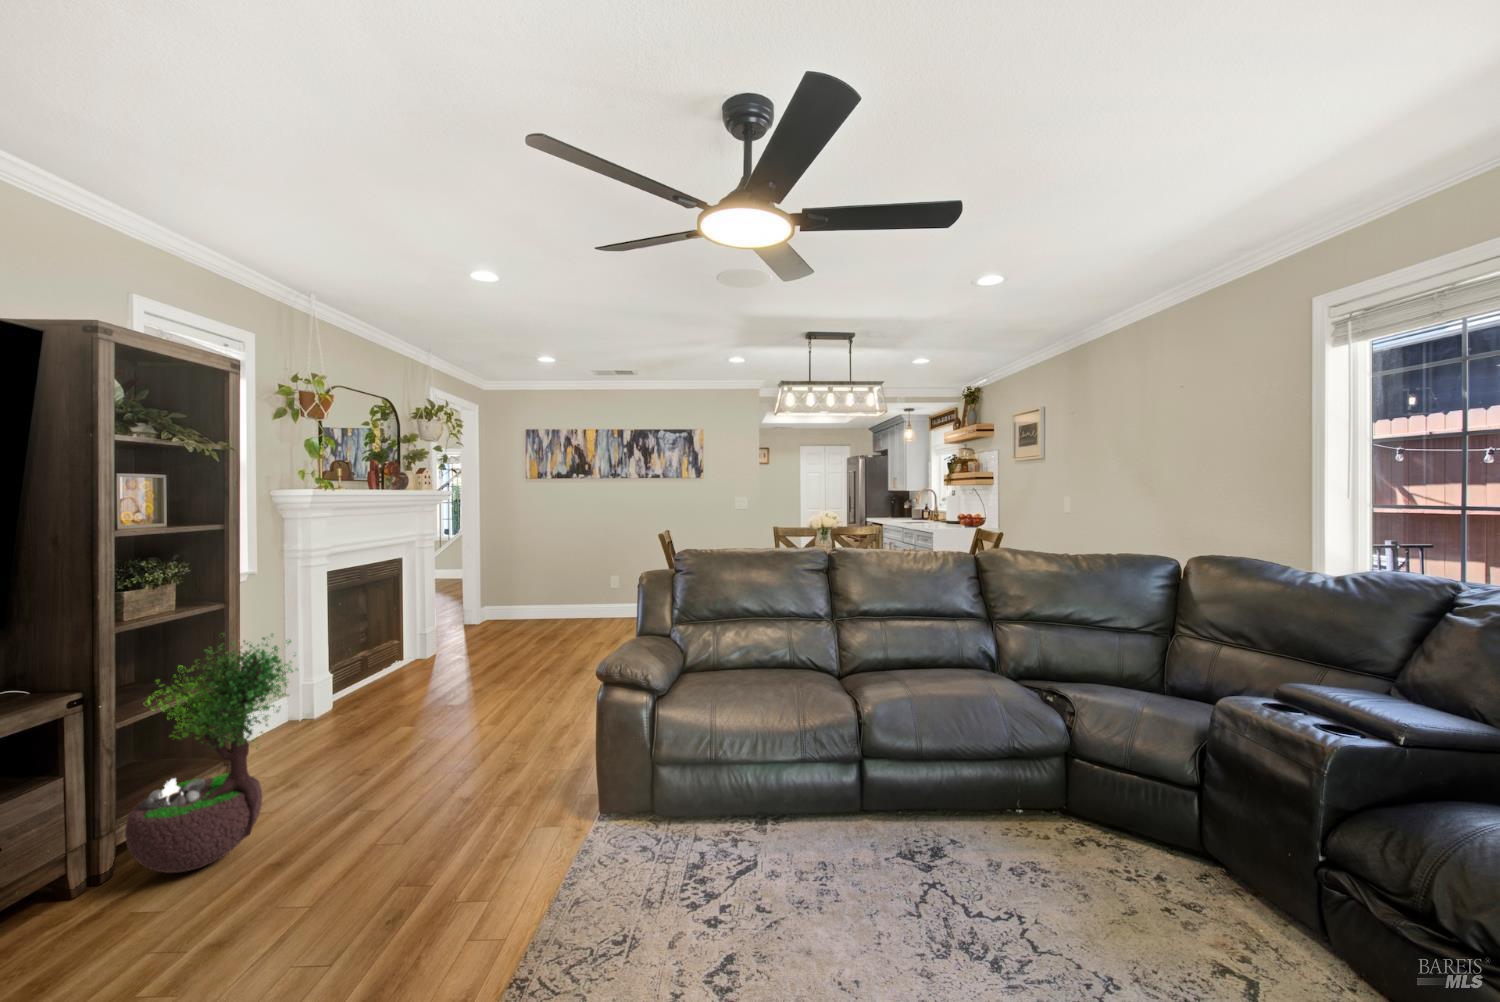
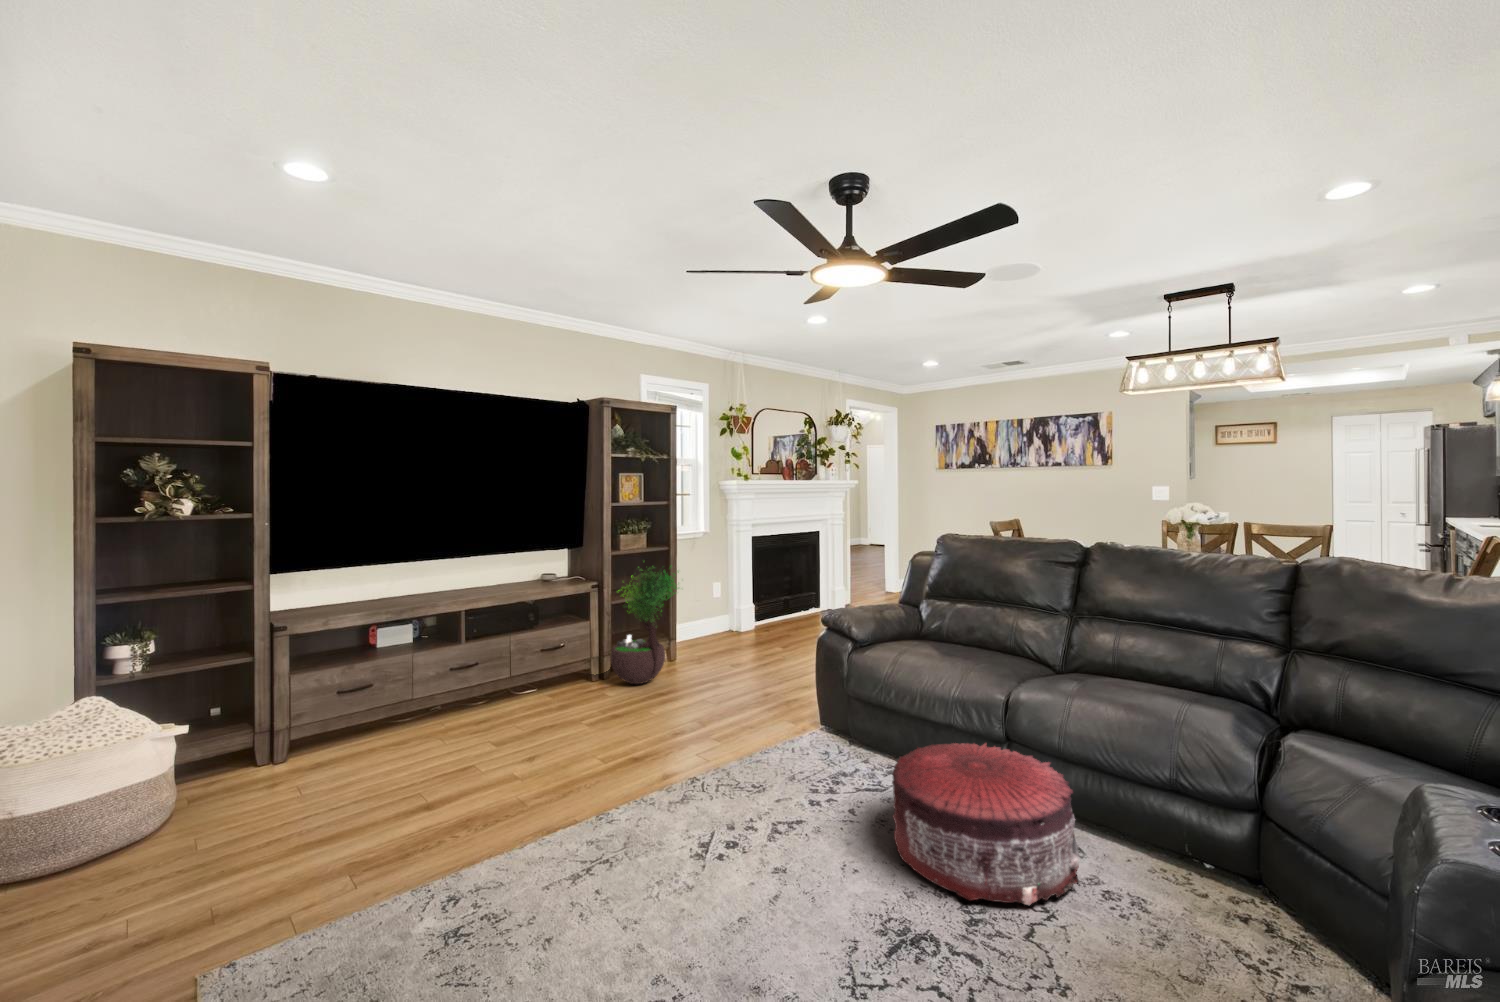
pouf: none [813,761,1004,946] -> present [892,743,1080,905]

